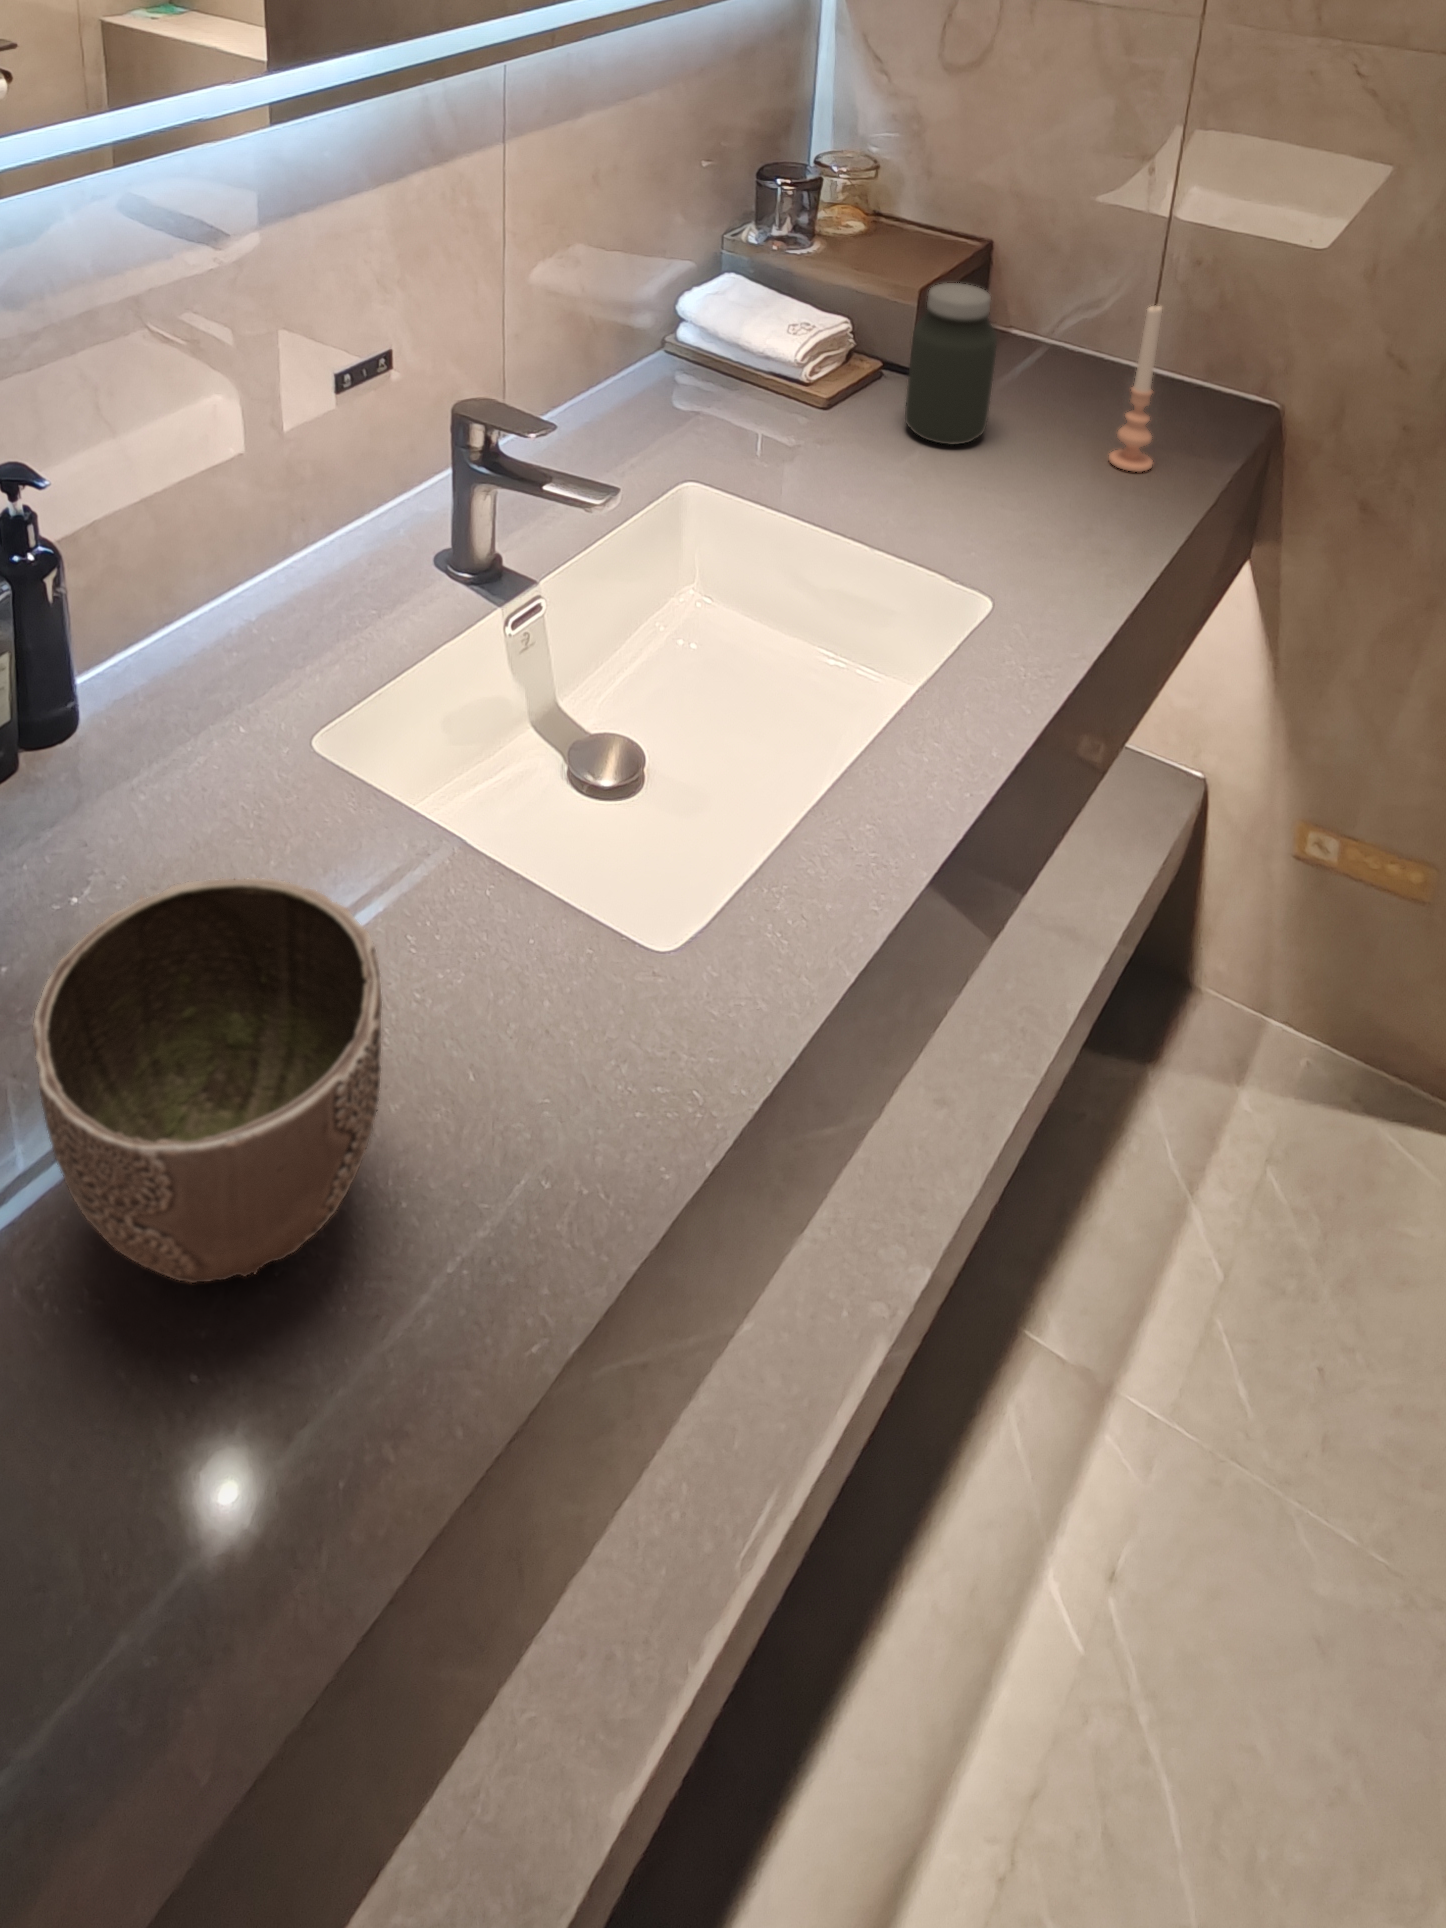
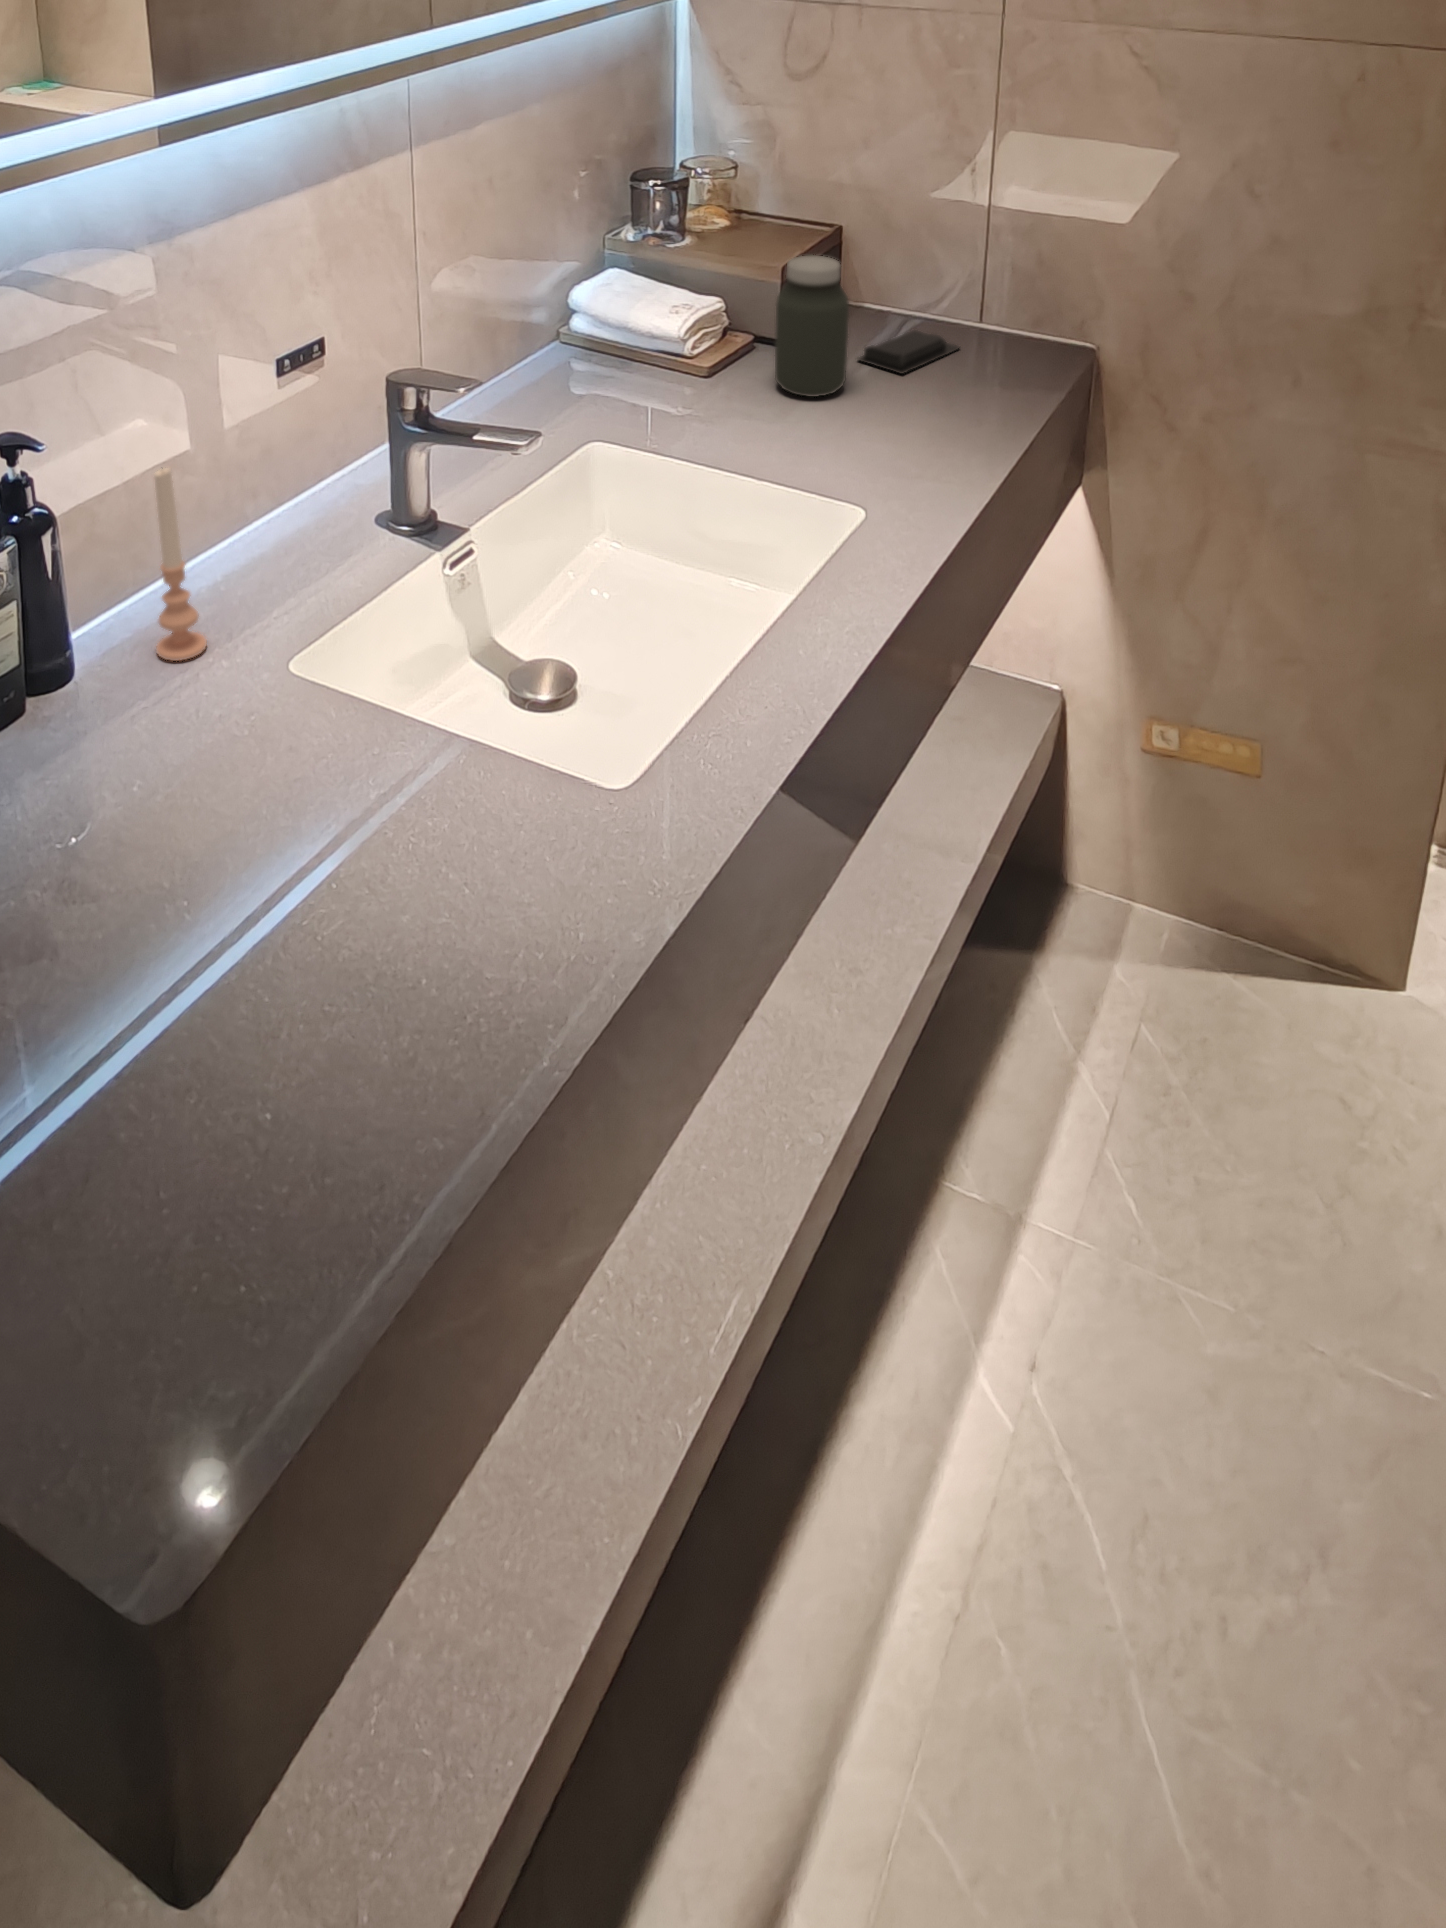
candle: present [1109,306,1162,472] -> present [154,468,207,661]
soap bar: none [1000,370,1122,424] -> present [858,330,959,374]
decorative bowl: present [33,878,382,1283] -> none [105,725,389,1045]

